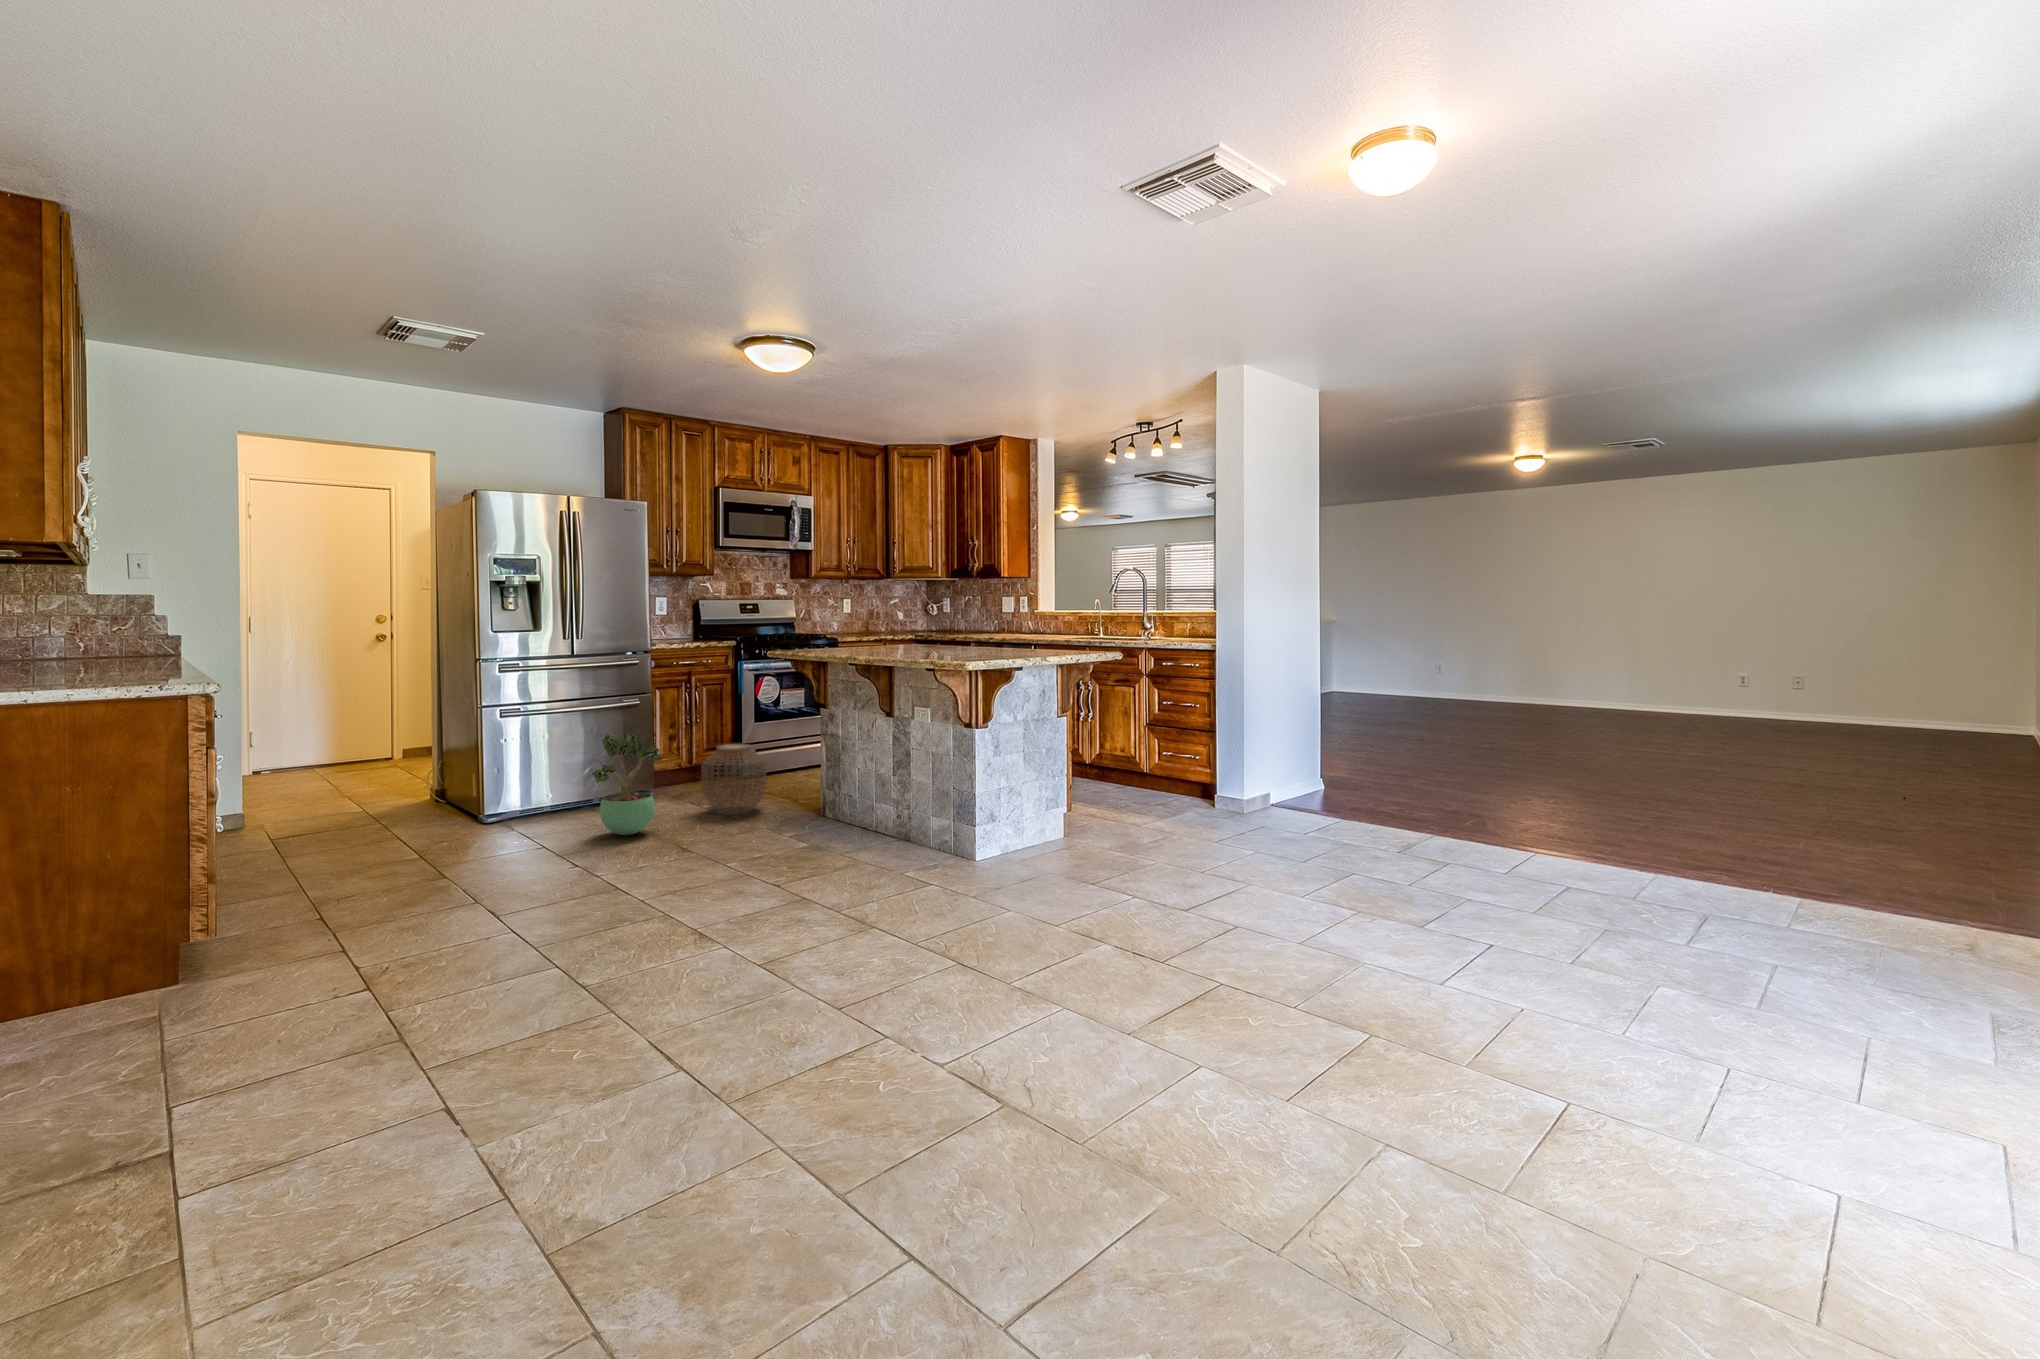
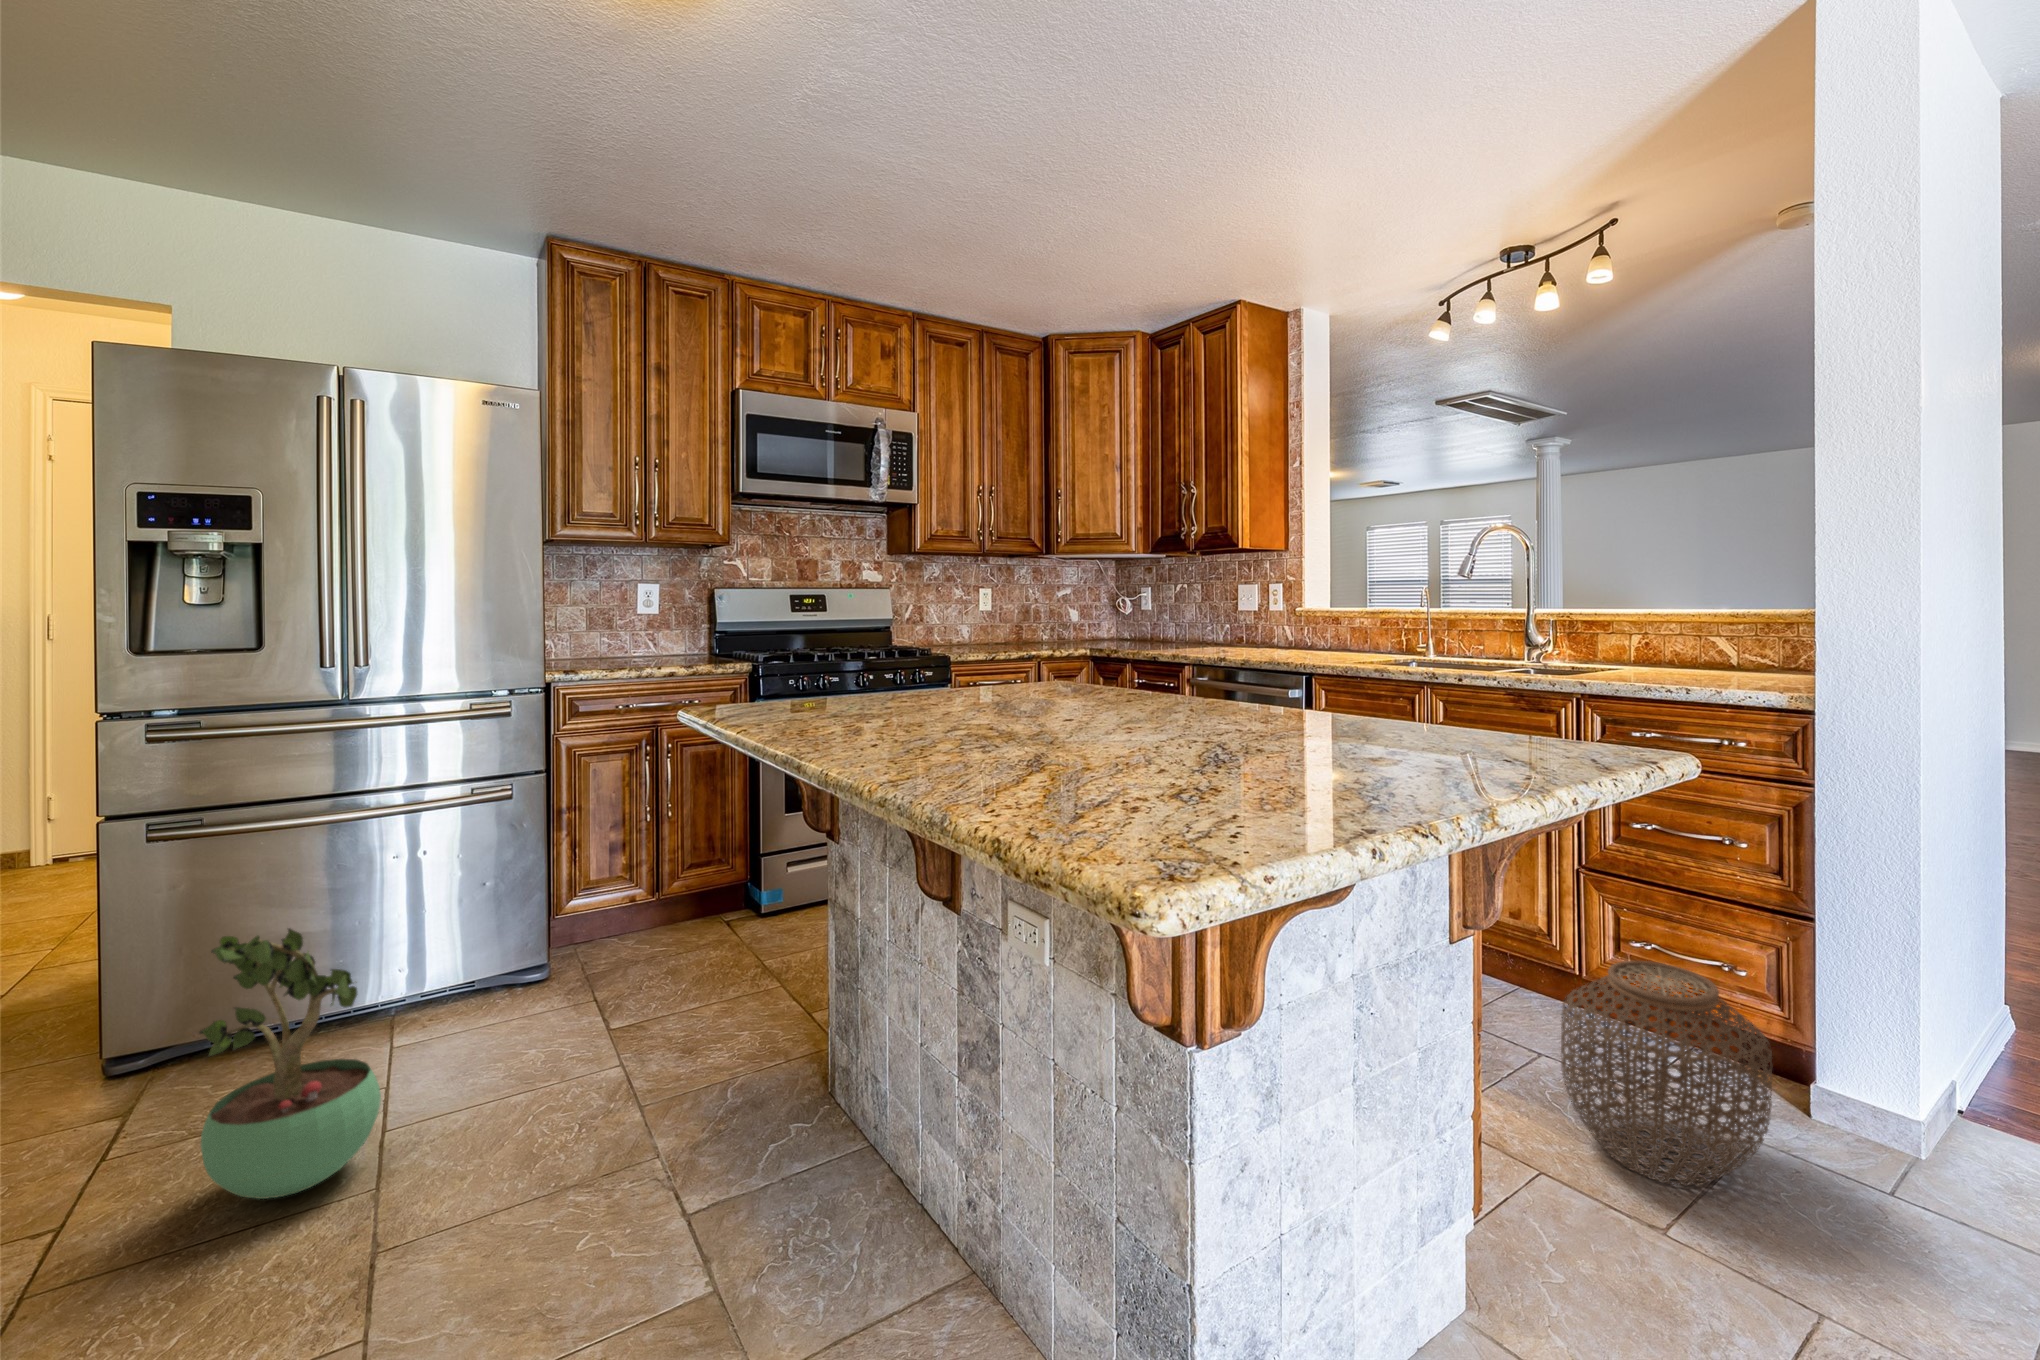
woven basket: present [701,744,766,815] -> present [1561,961,1772,1186]

